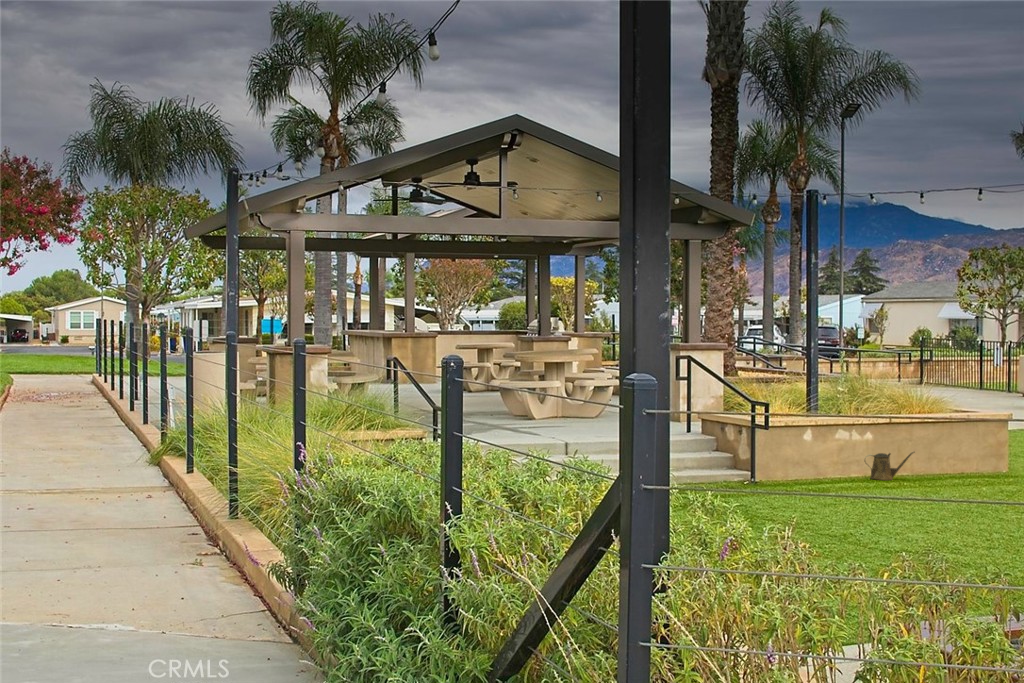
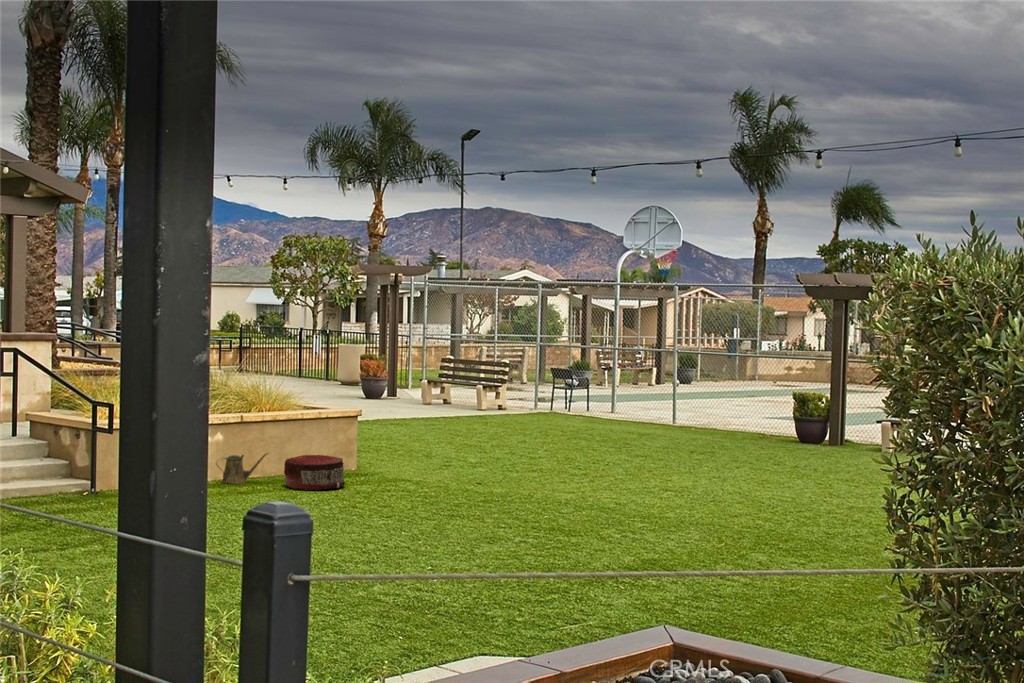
pouf: none [929,455,992,488] -> present [284,455,345,490]

